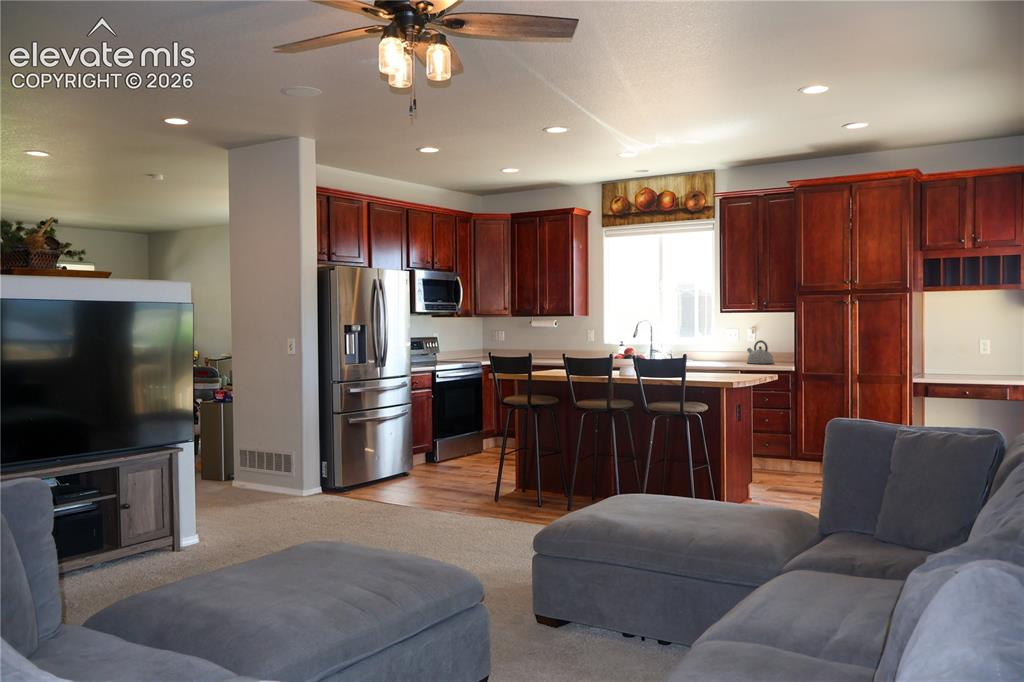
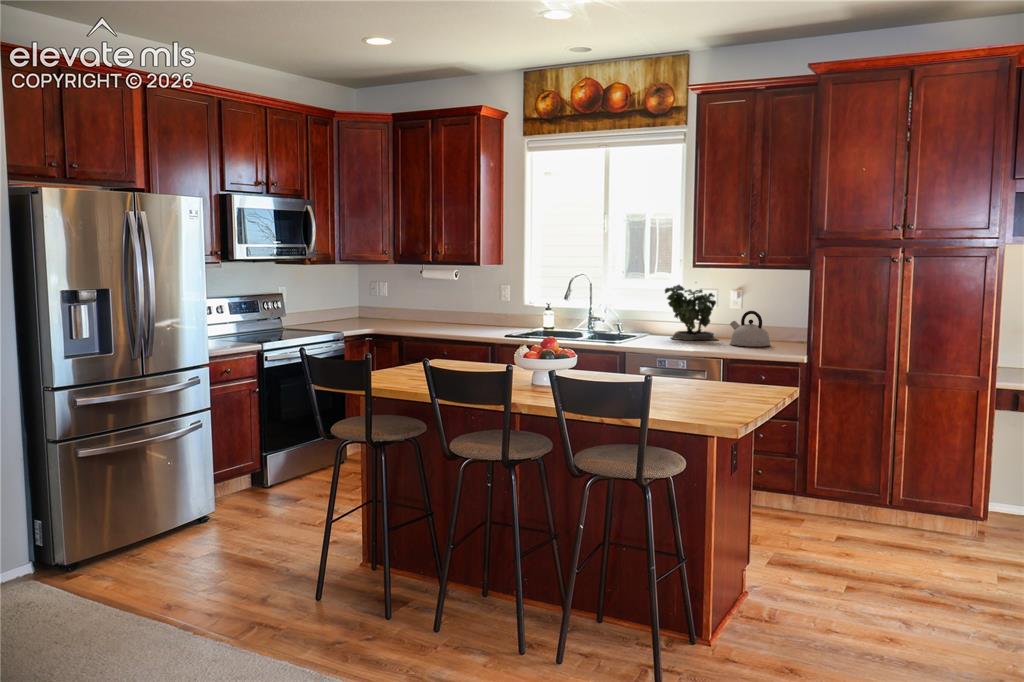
potted plant: none [702,323,741,362] -> present [665,285,717,340]

